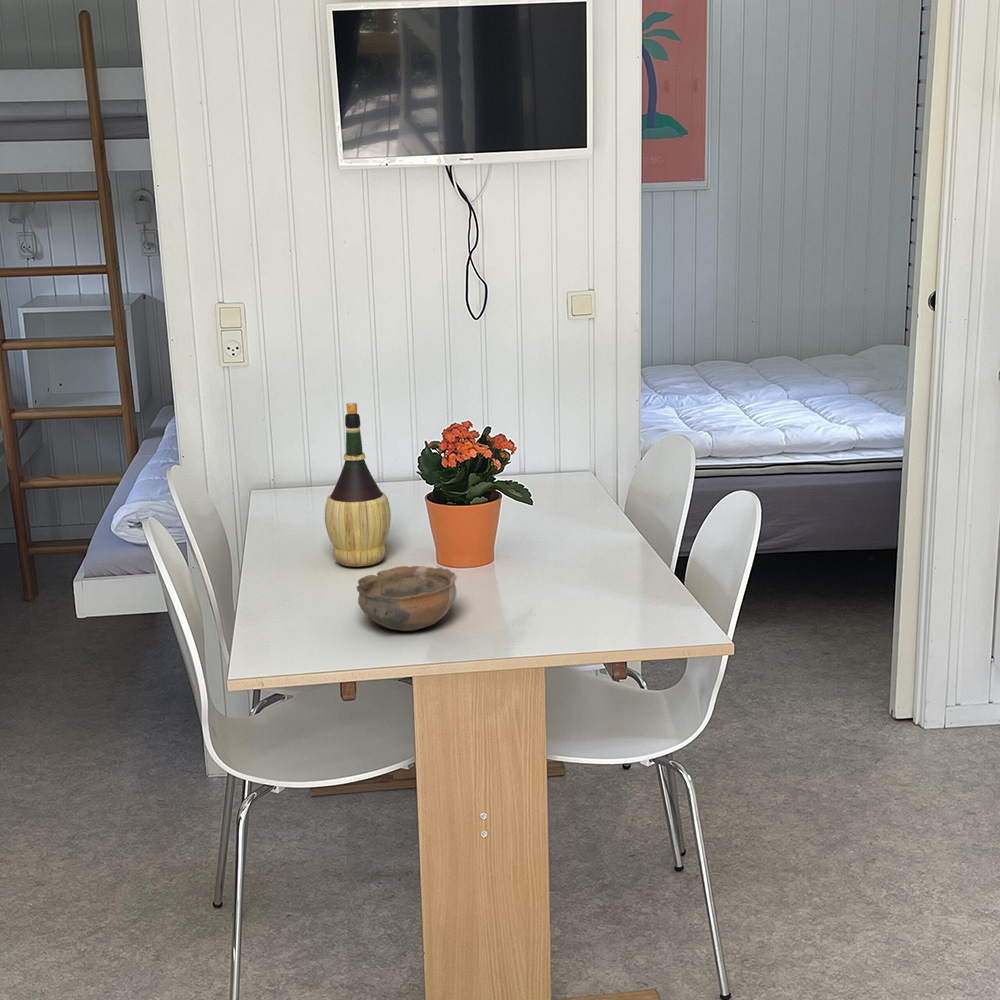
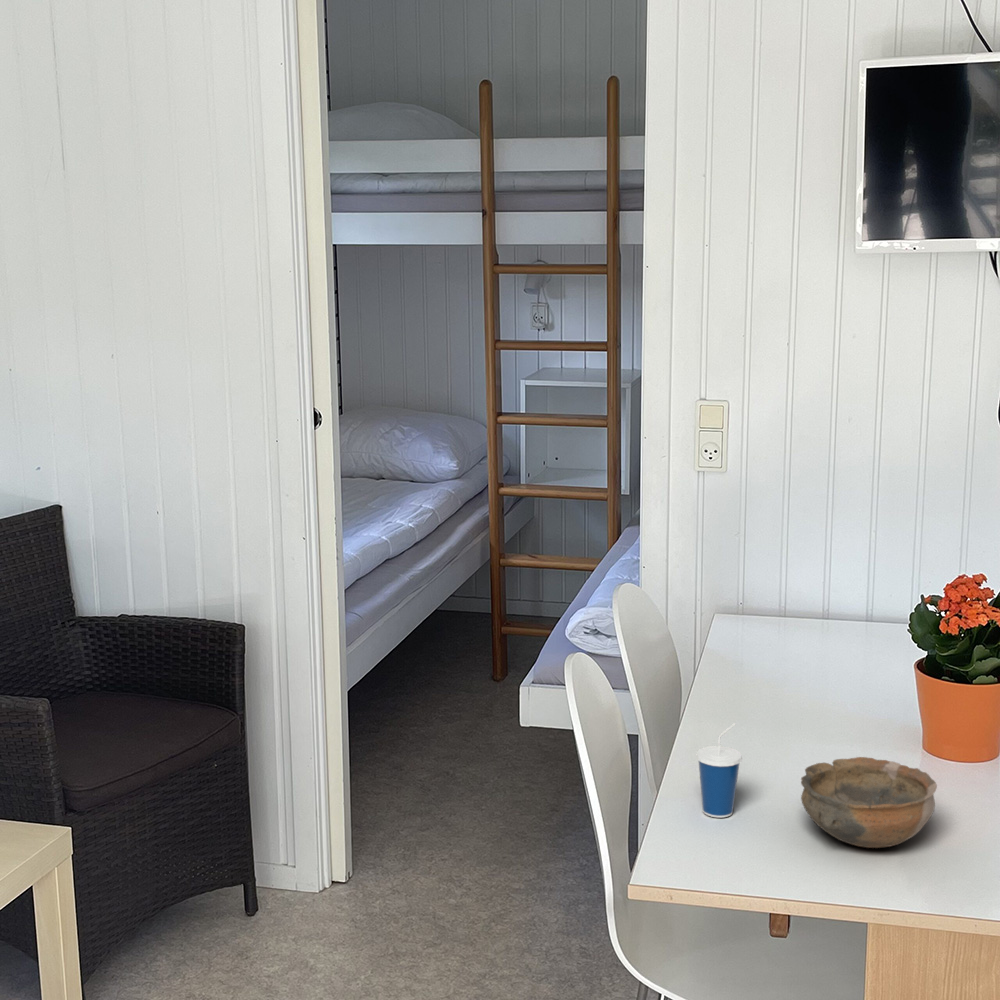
wine bottle: present [325,403,391,566] -> none [783,536,868,740]
cup: none [271,553,308,631] -> present [696,723,742,817]

